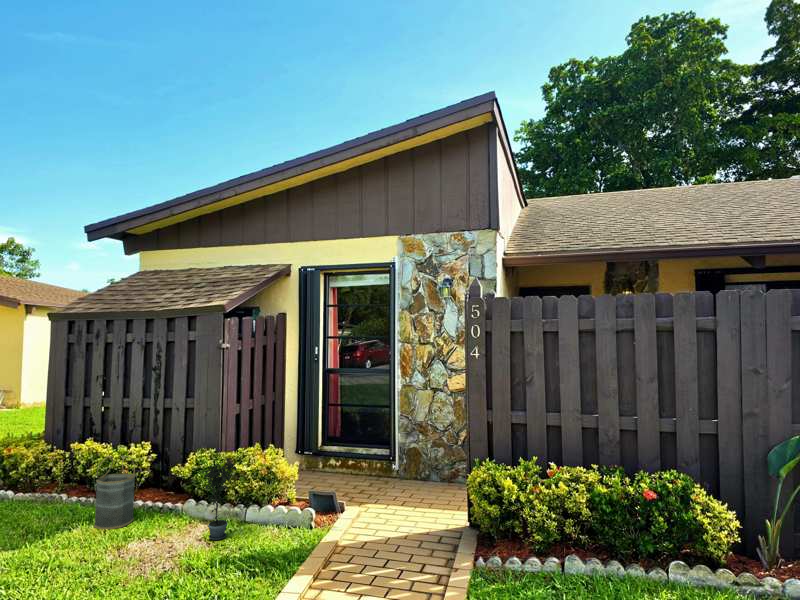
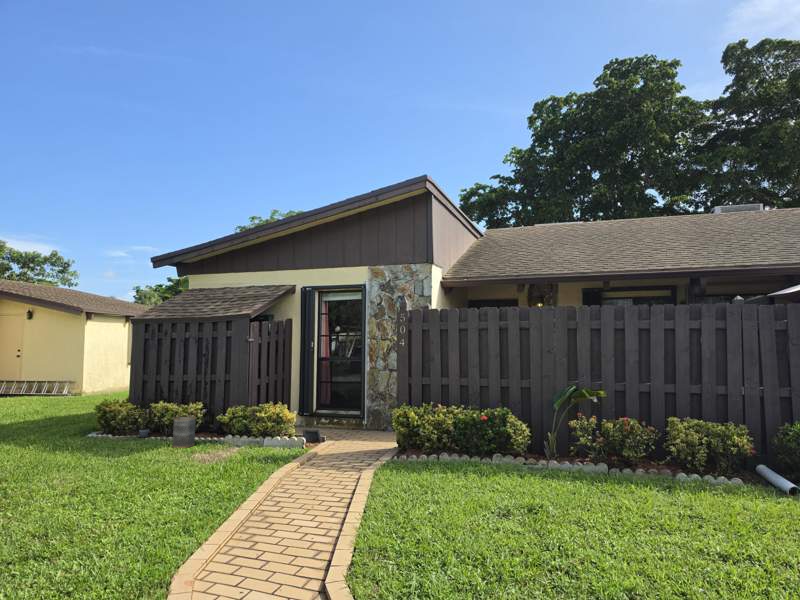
potted plant: present [202,458,237,540] -> present [137,398,155,438]

